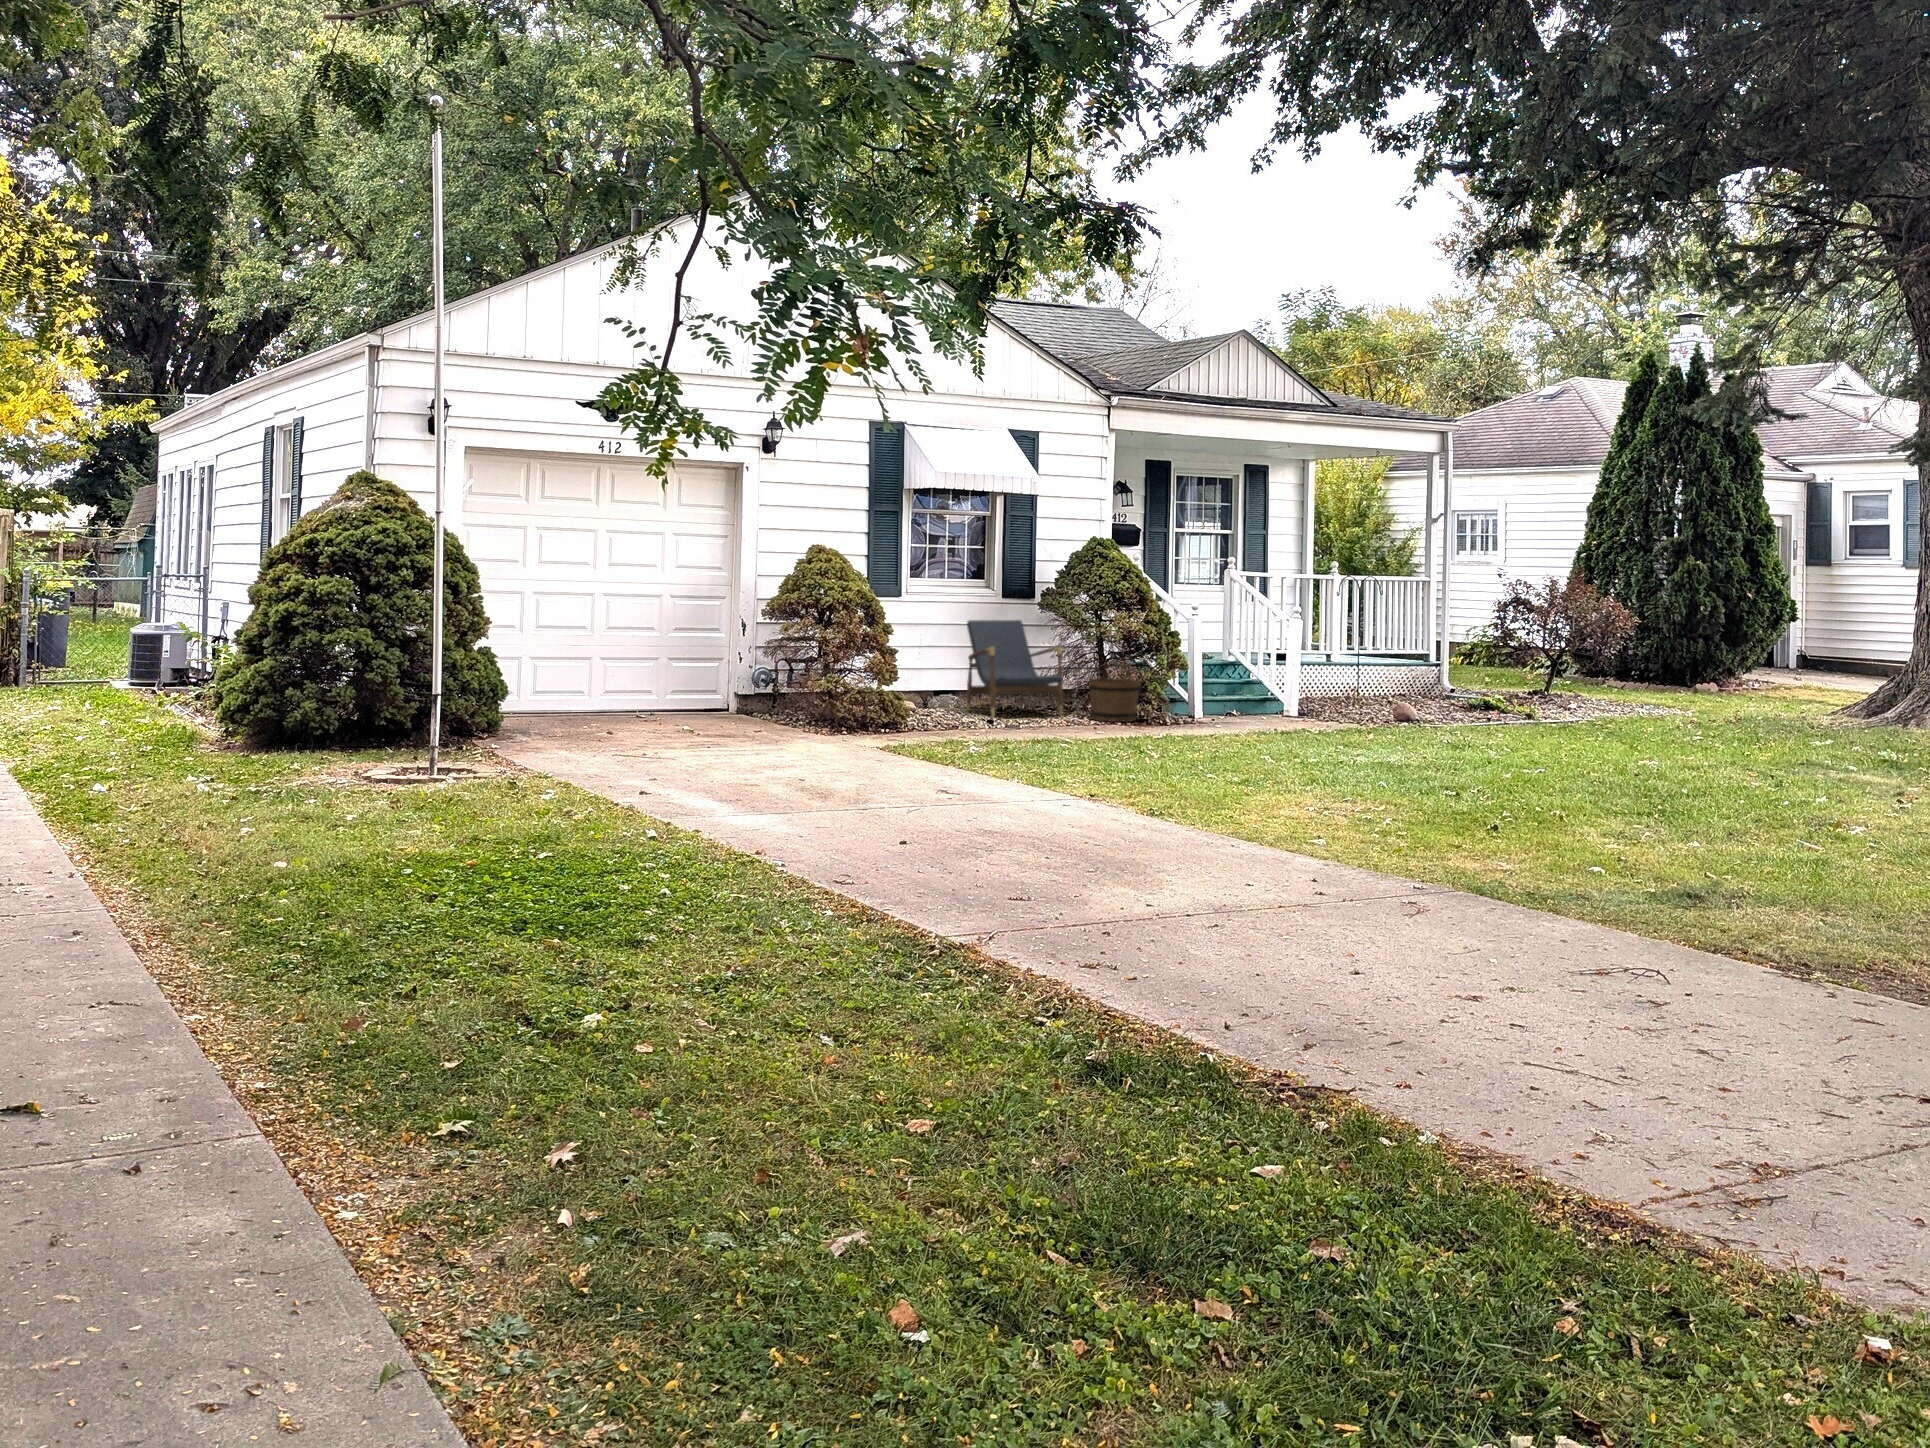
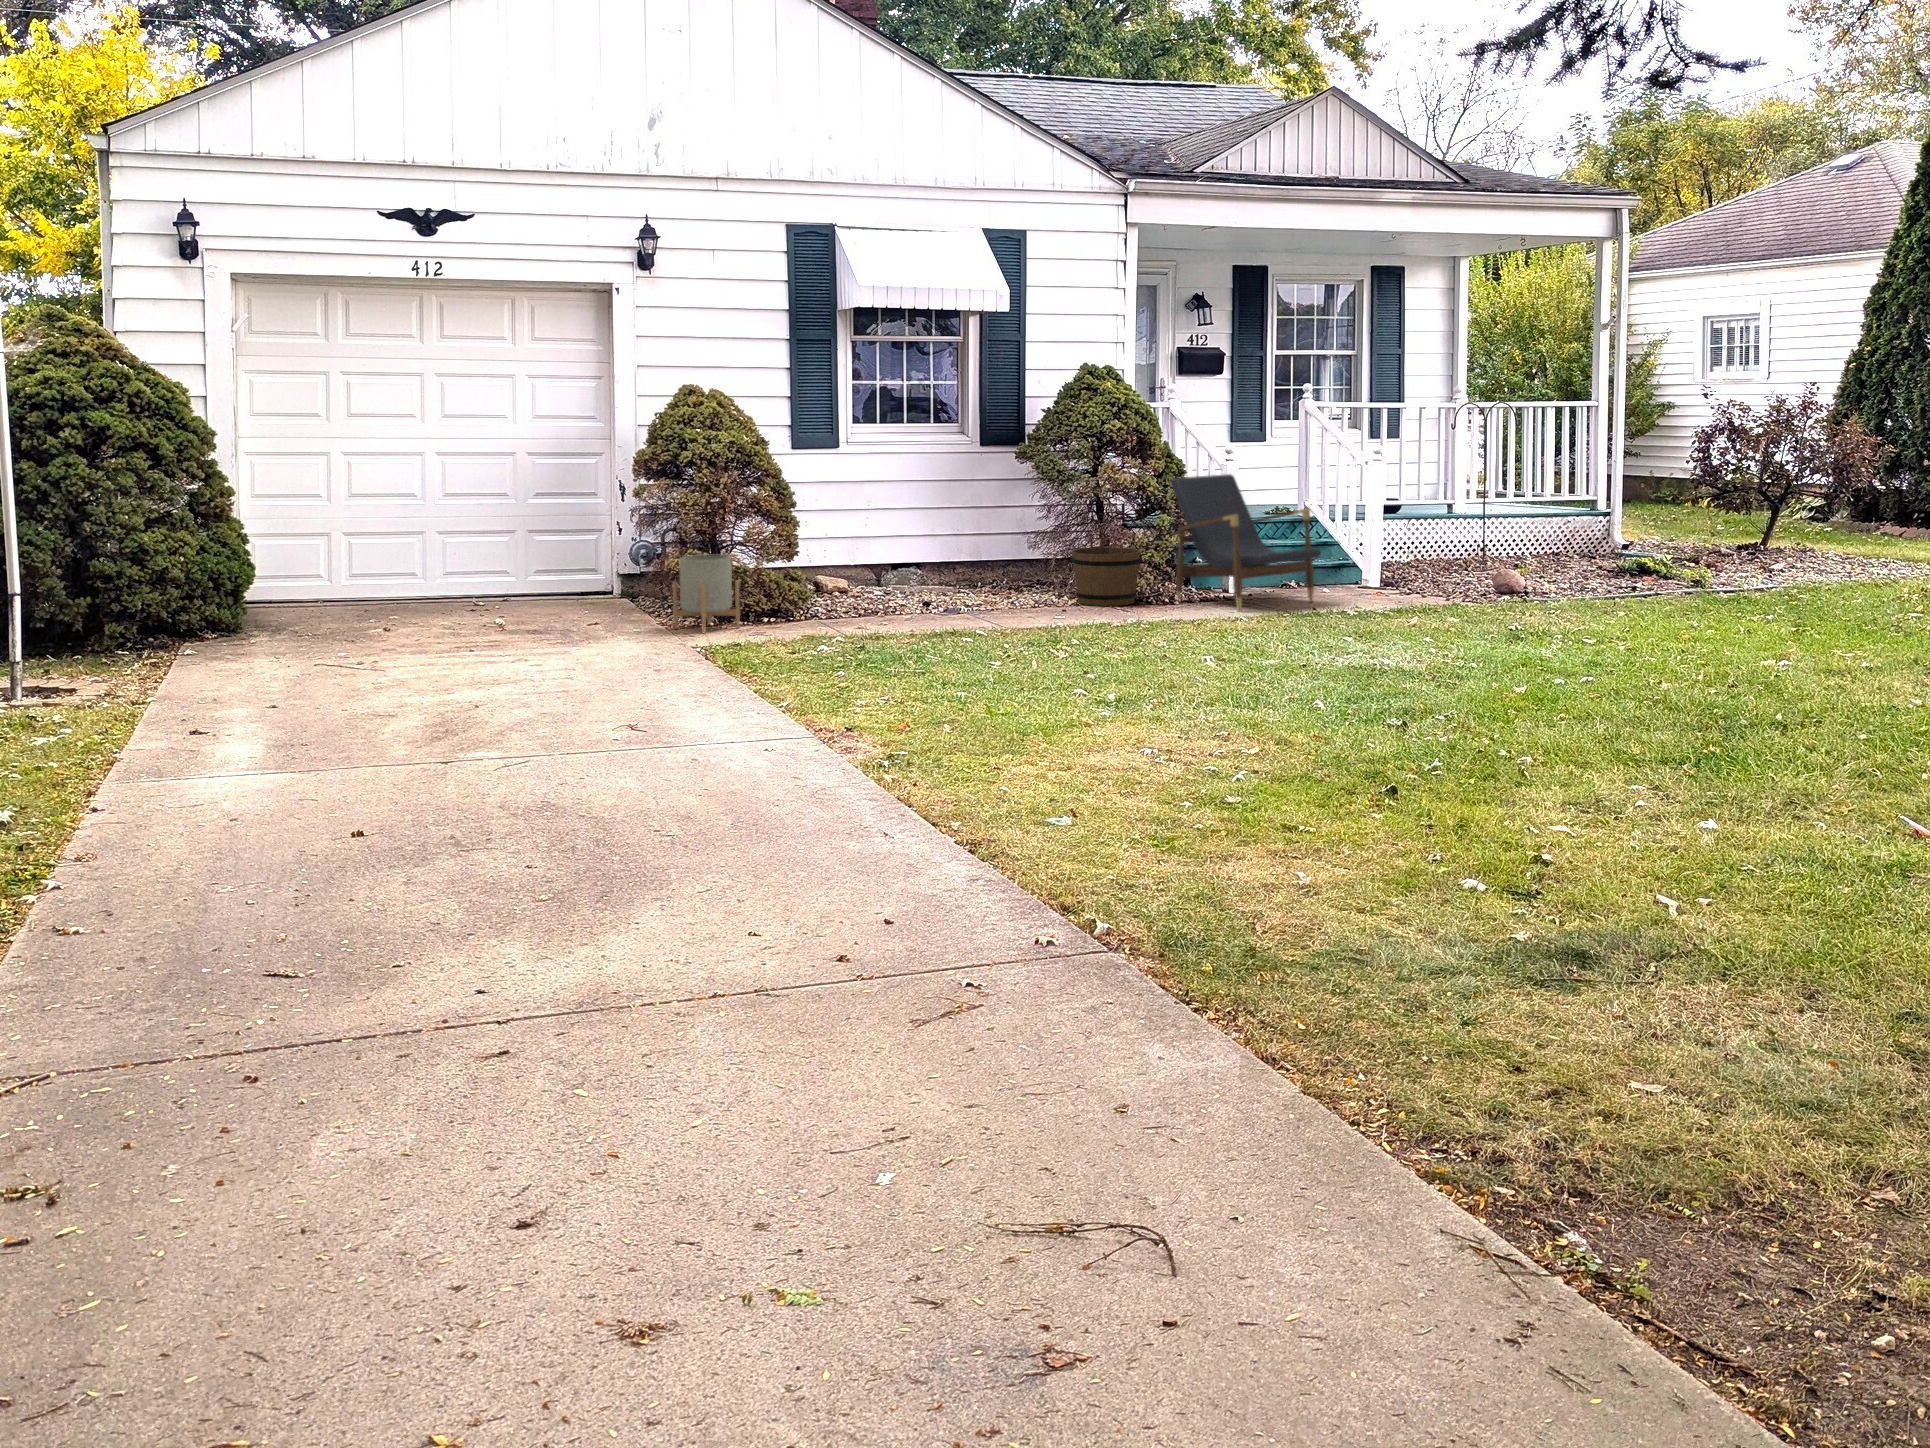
lounge chair: present [967,620,1063,718] -> present [1171,474,1321,612]
planter: none [820,676,871,736] -> present [673,555,740,634]

